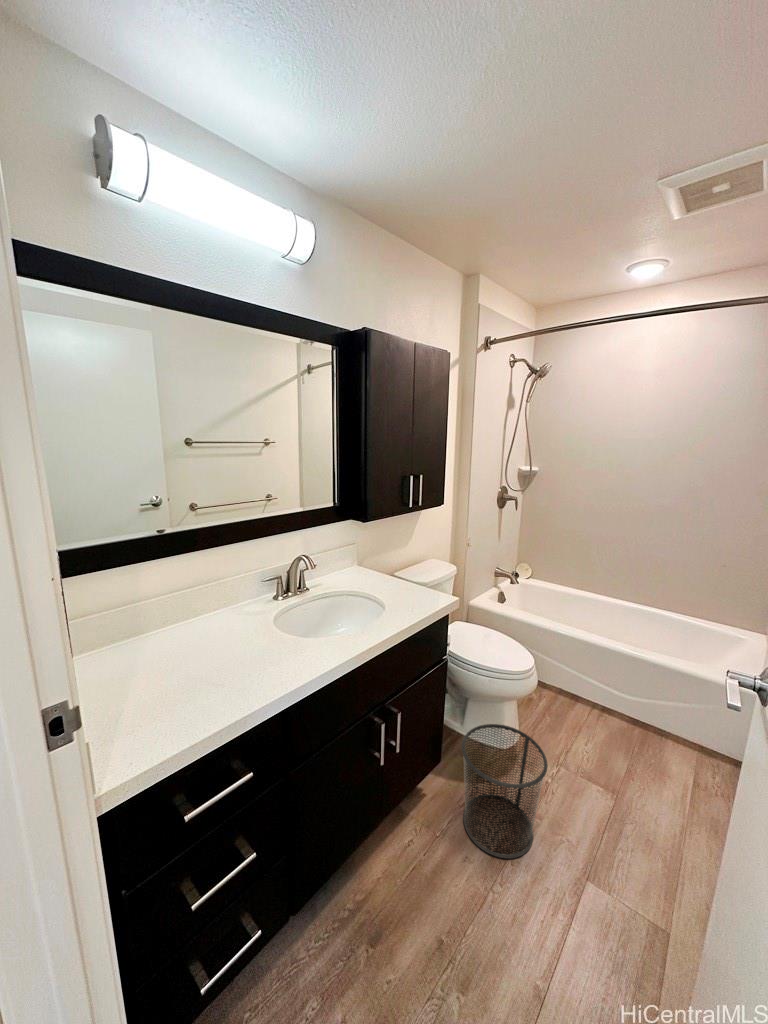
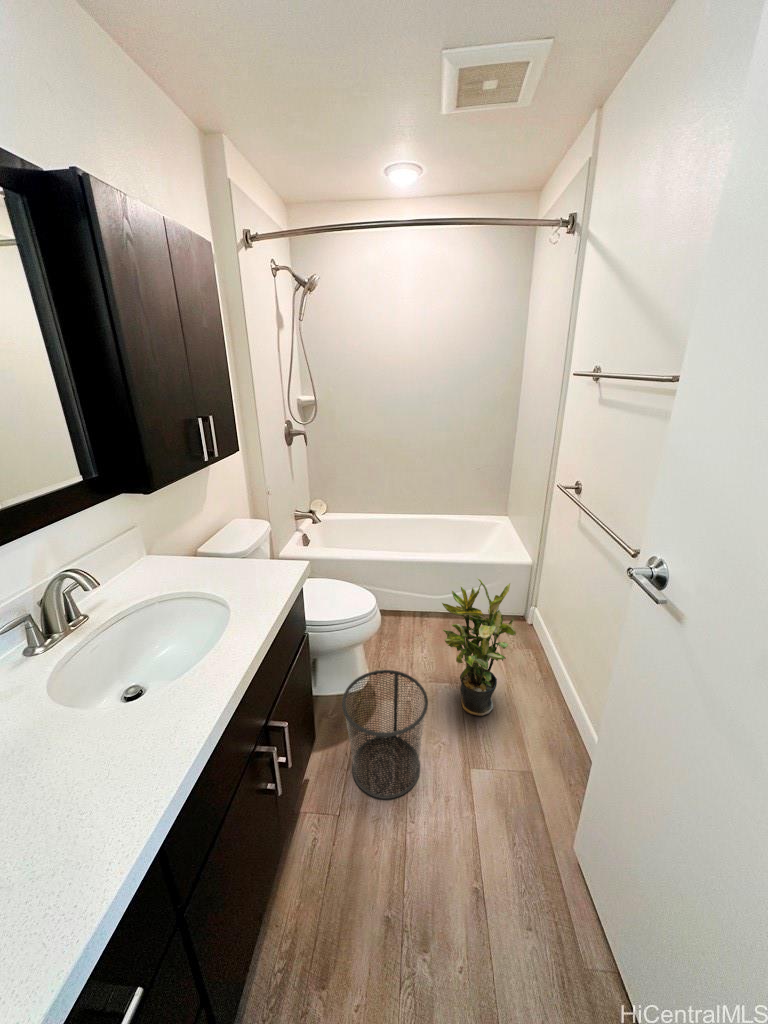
potted plant: none [589,675,693,846] -> present [442,579,516,716]

